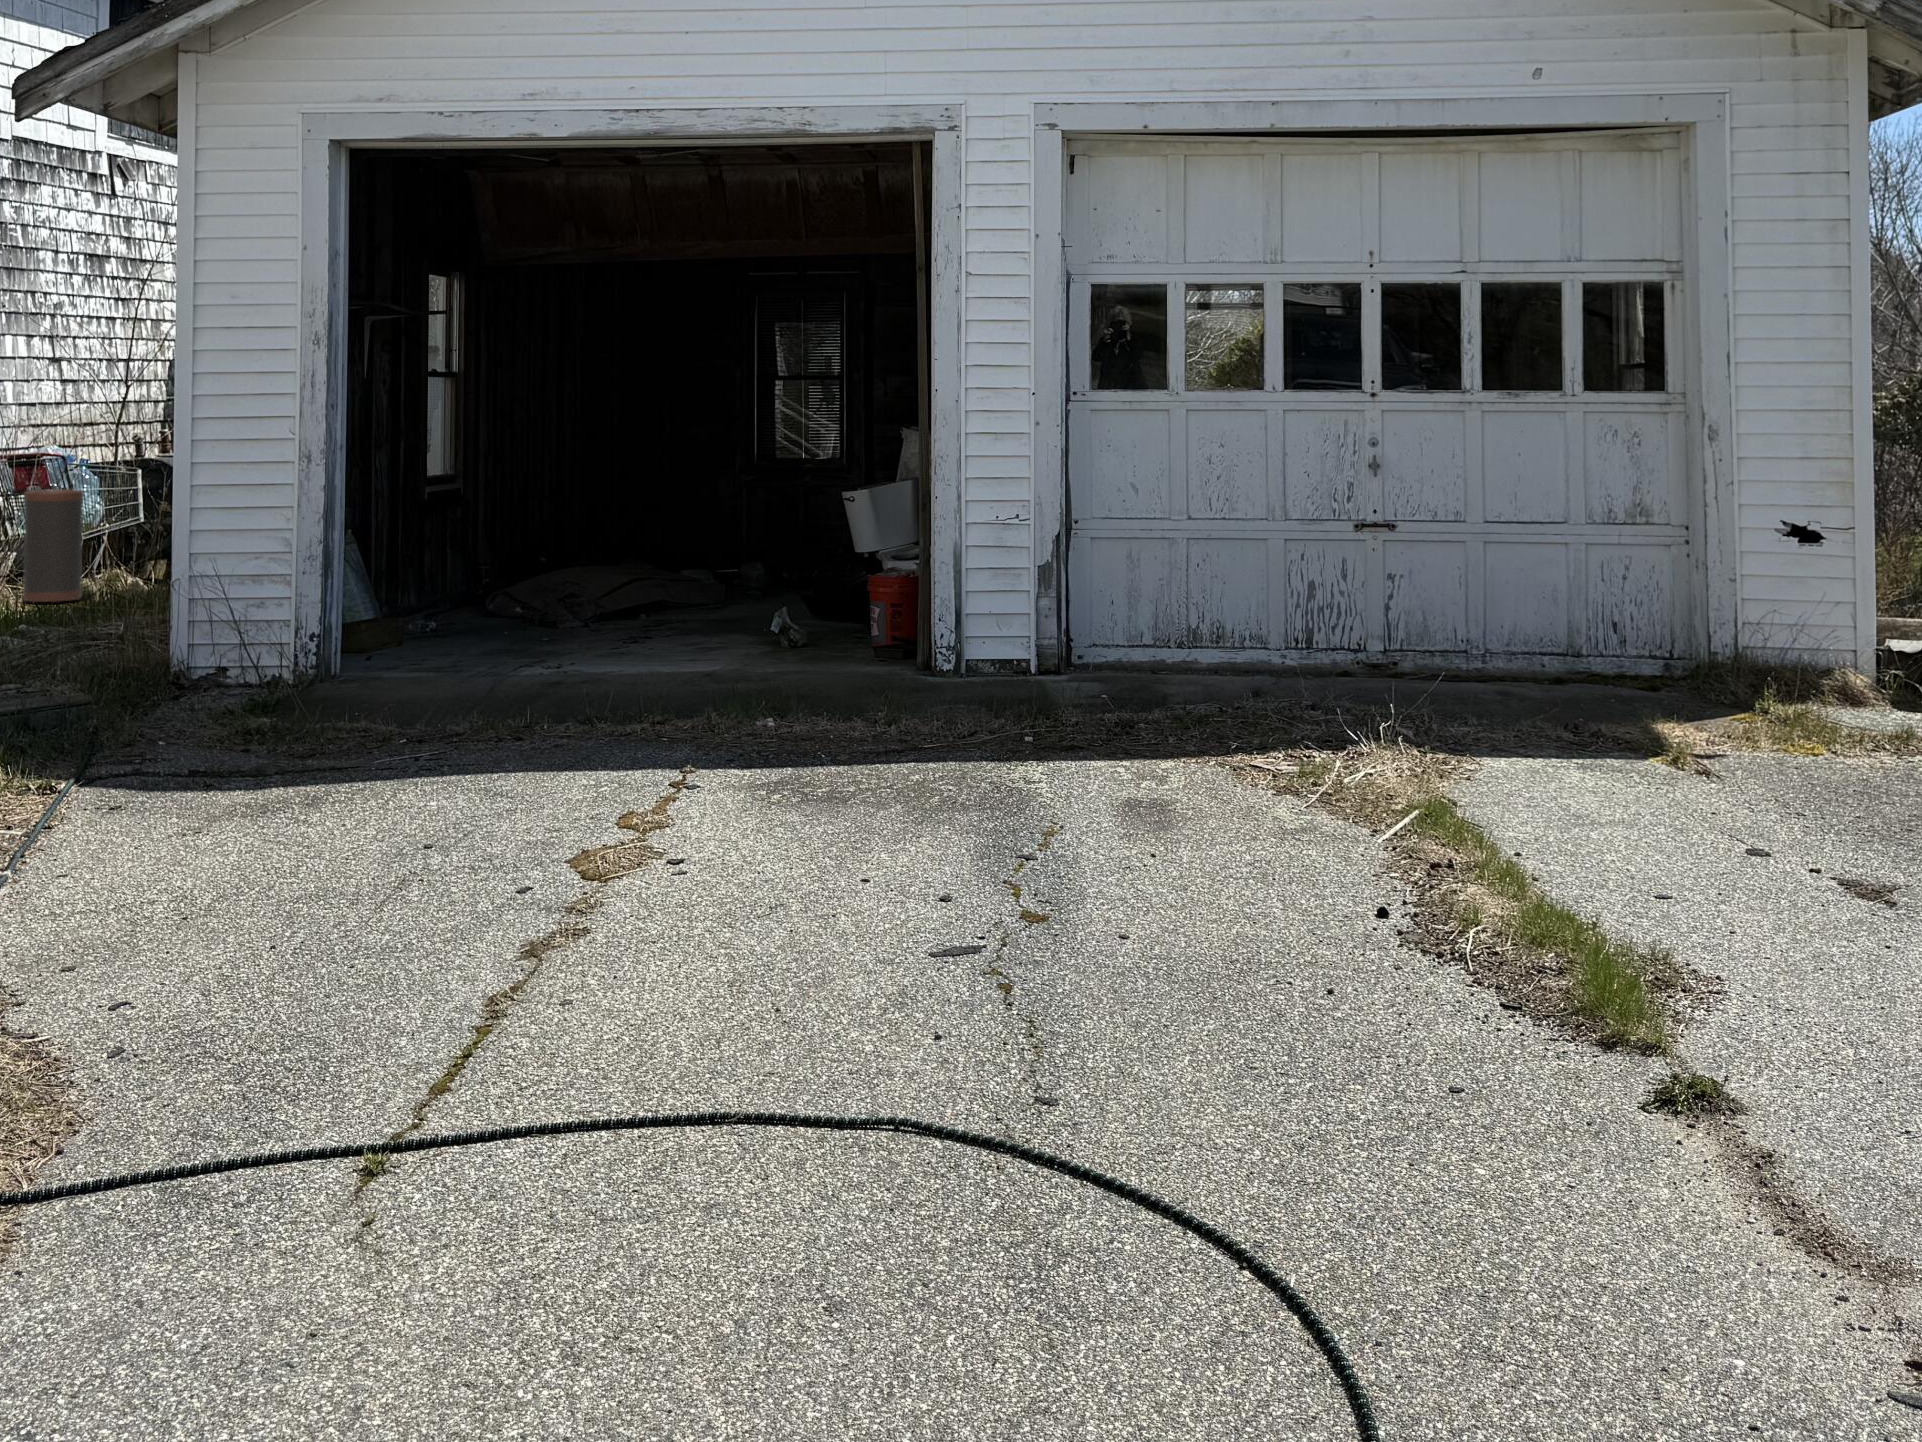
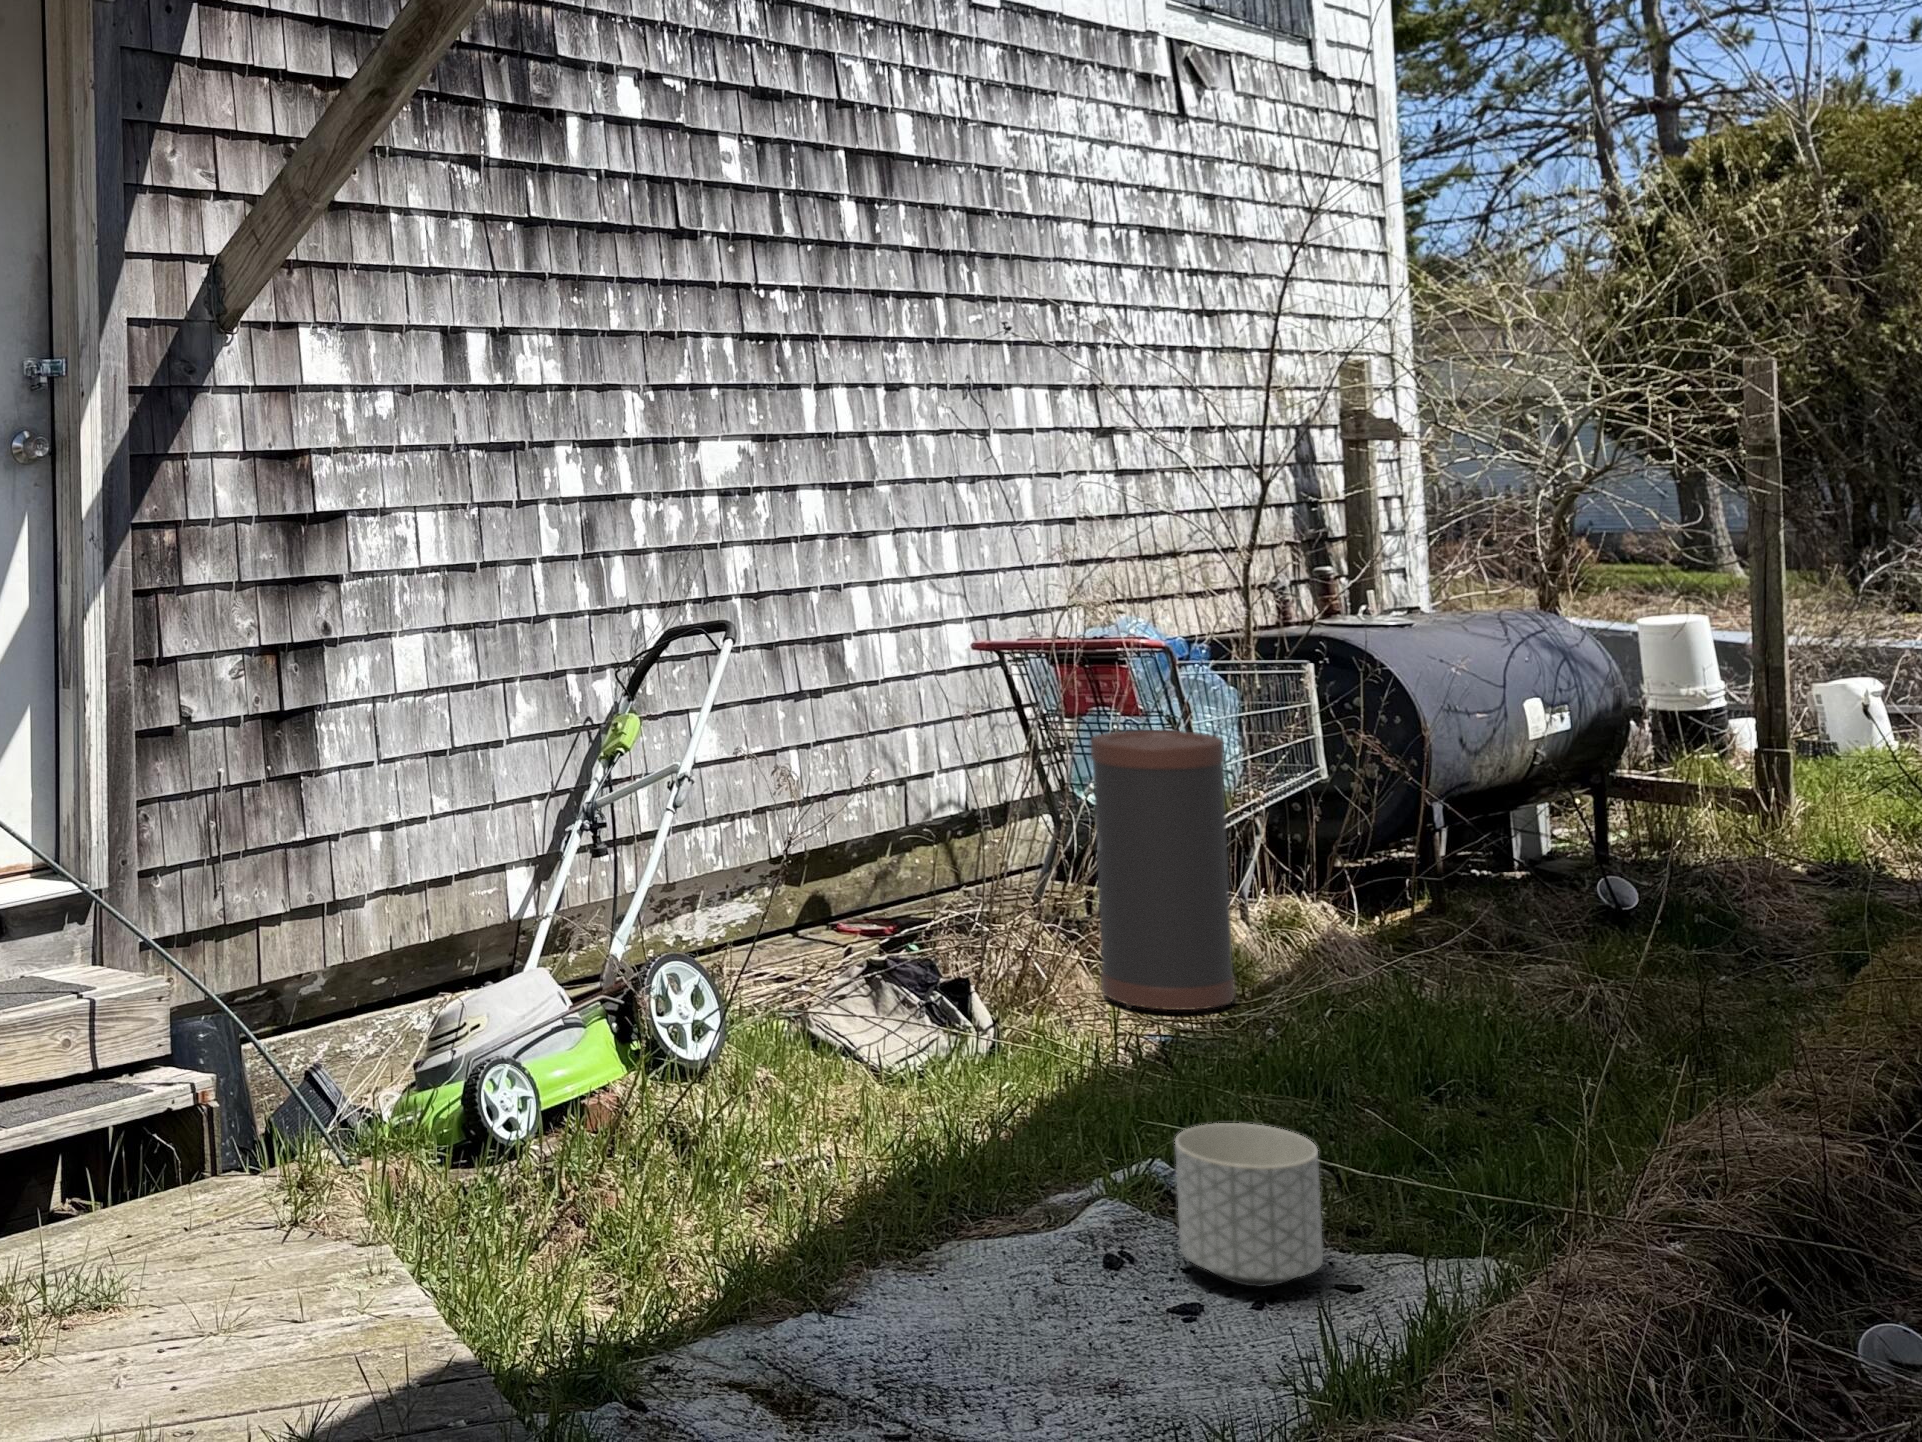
planter: none [30,597,81,644] -> present [1175,1123,1323,1287]

